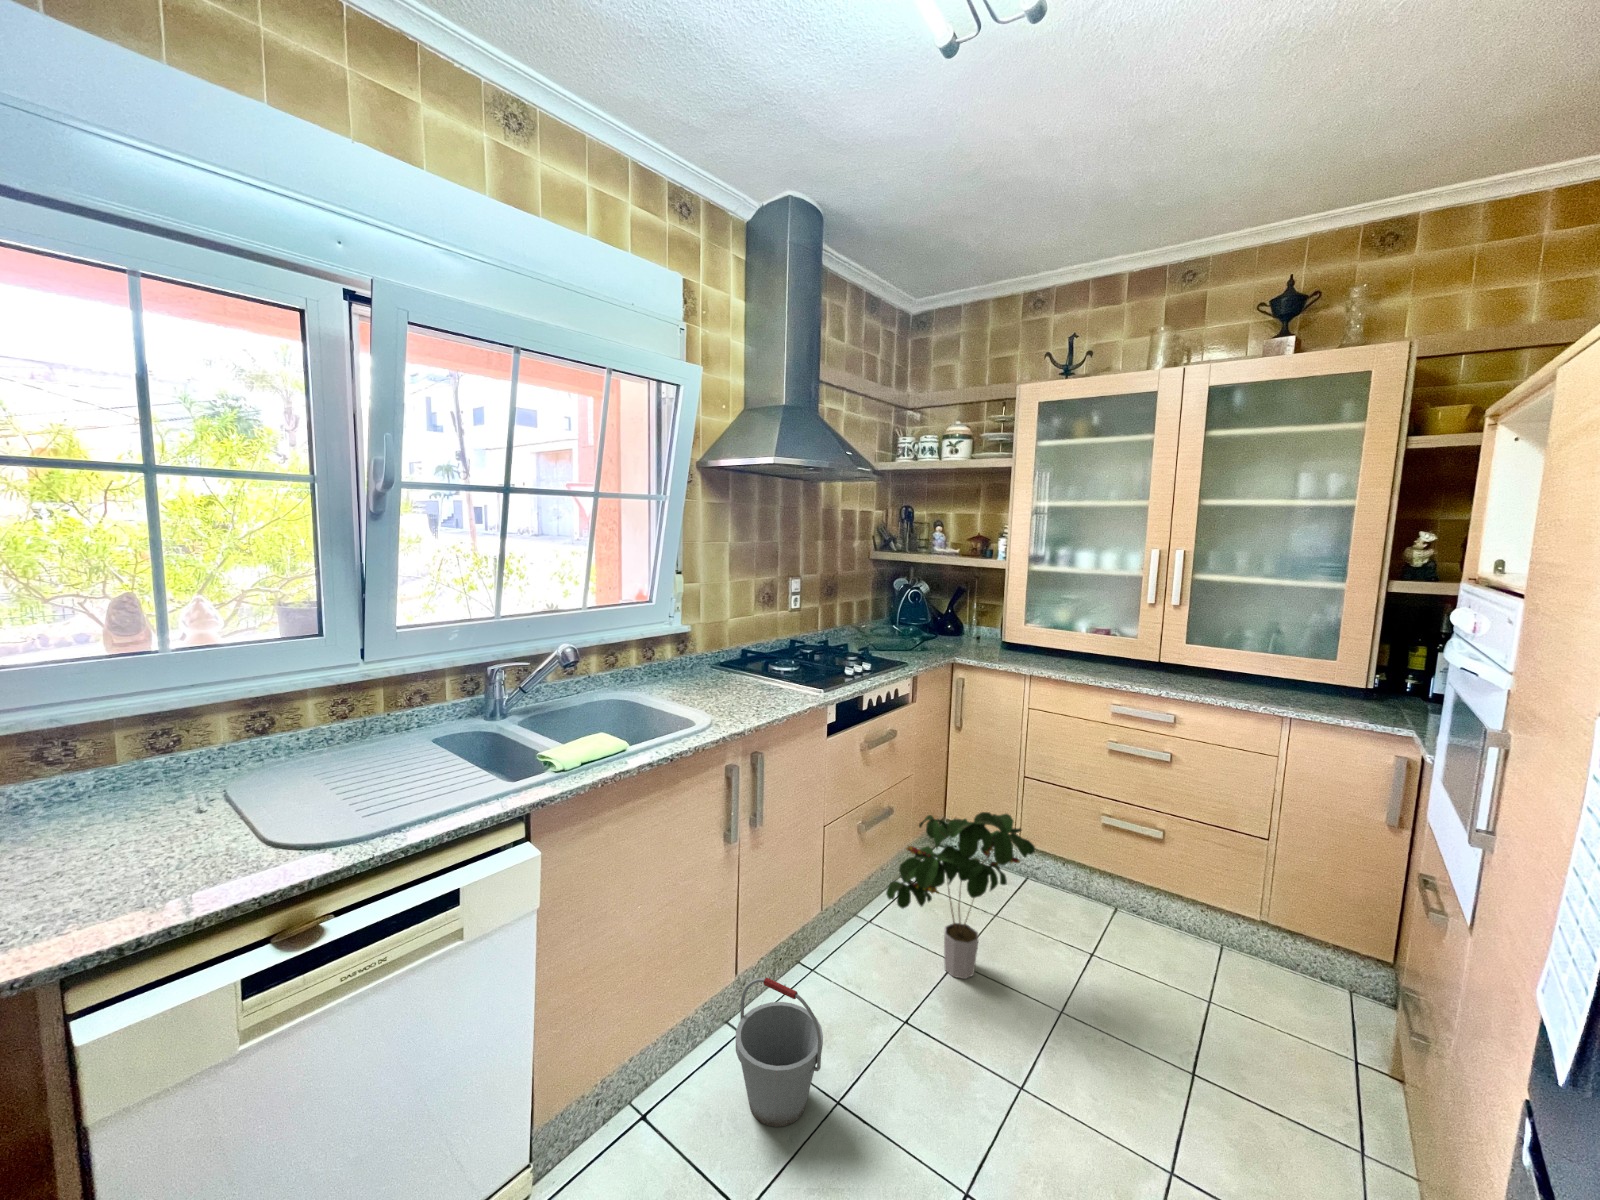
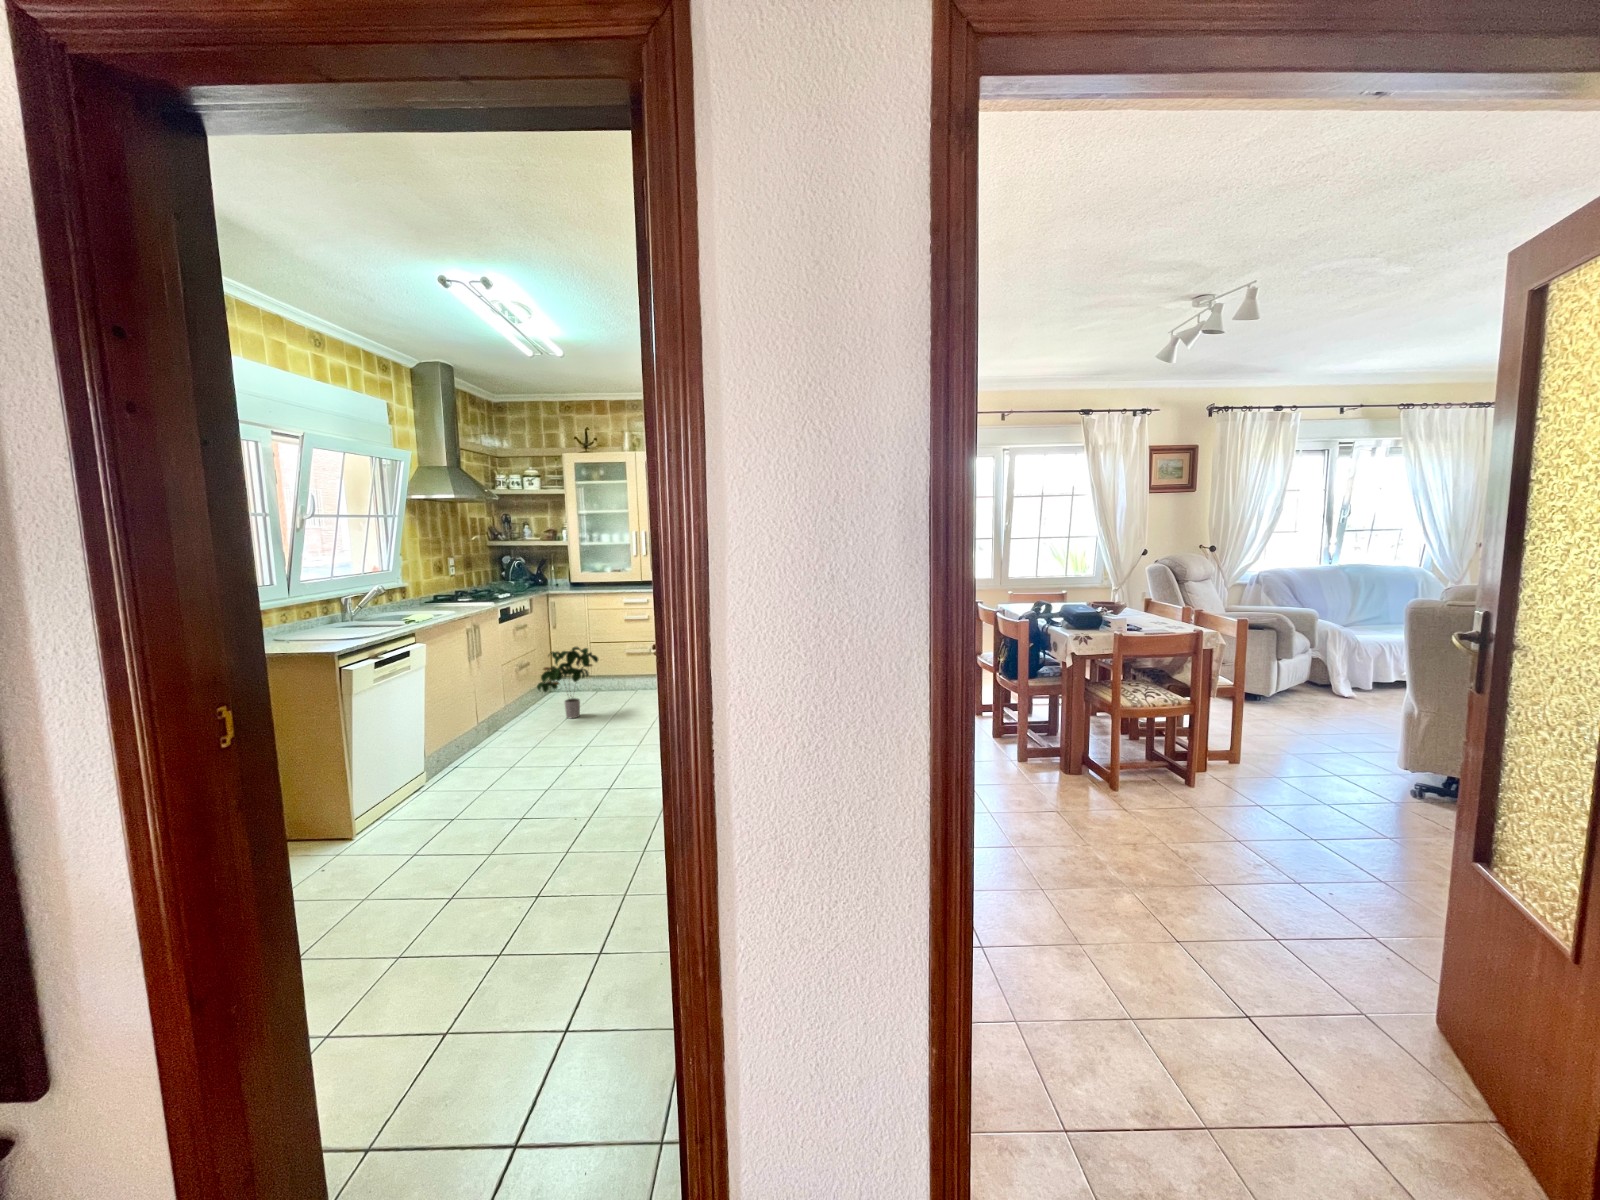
bucket: present [736,978,823,1127] -> none [490,704,529,756]

